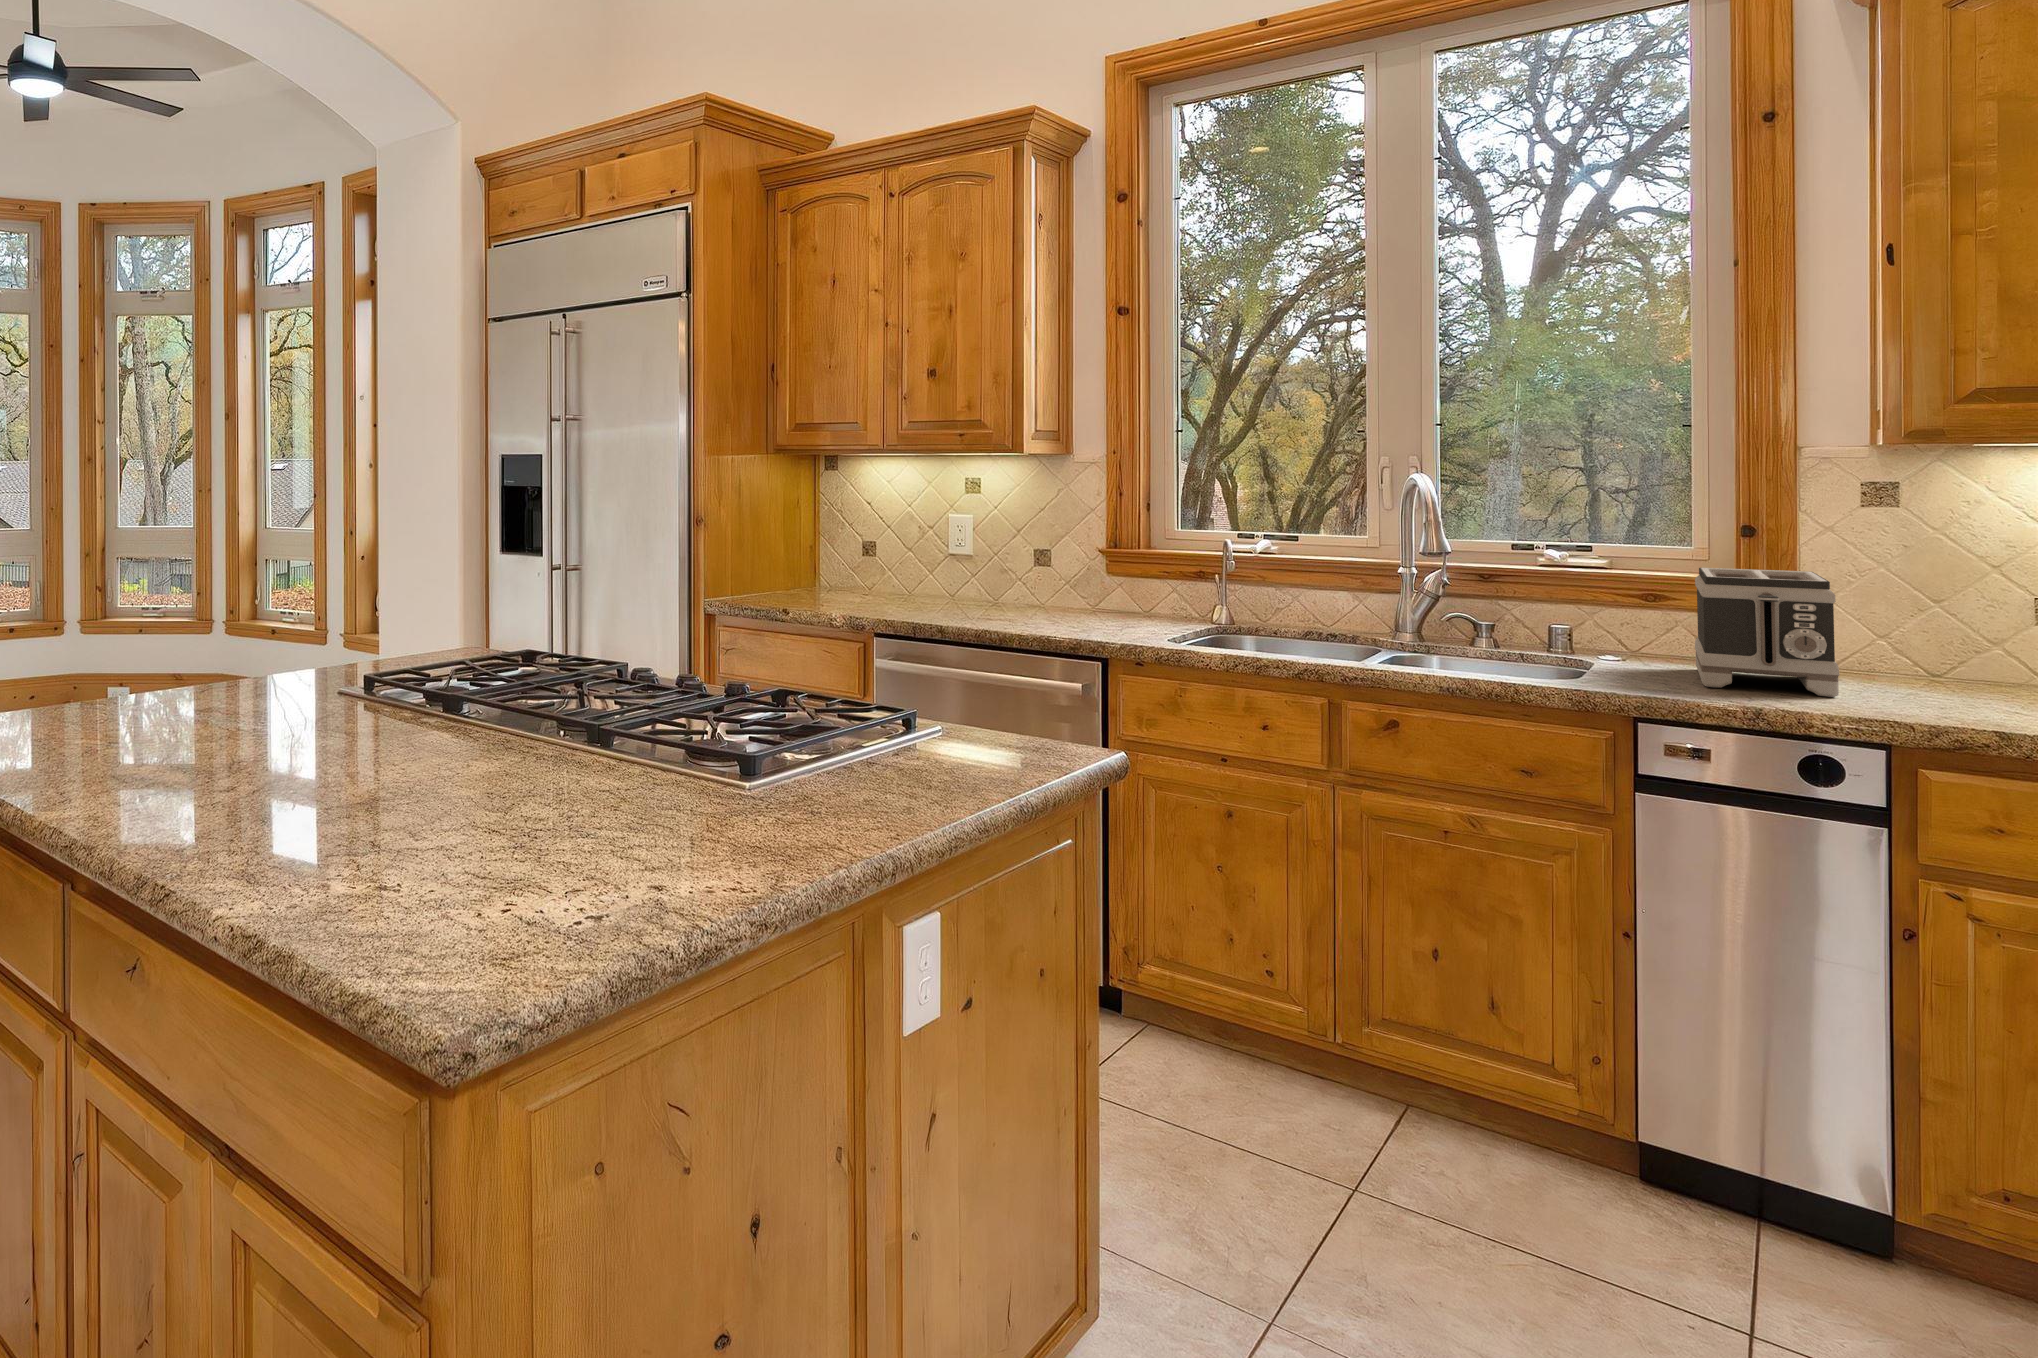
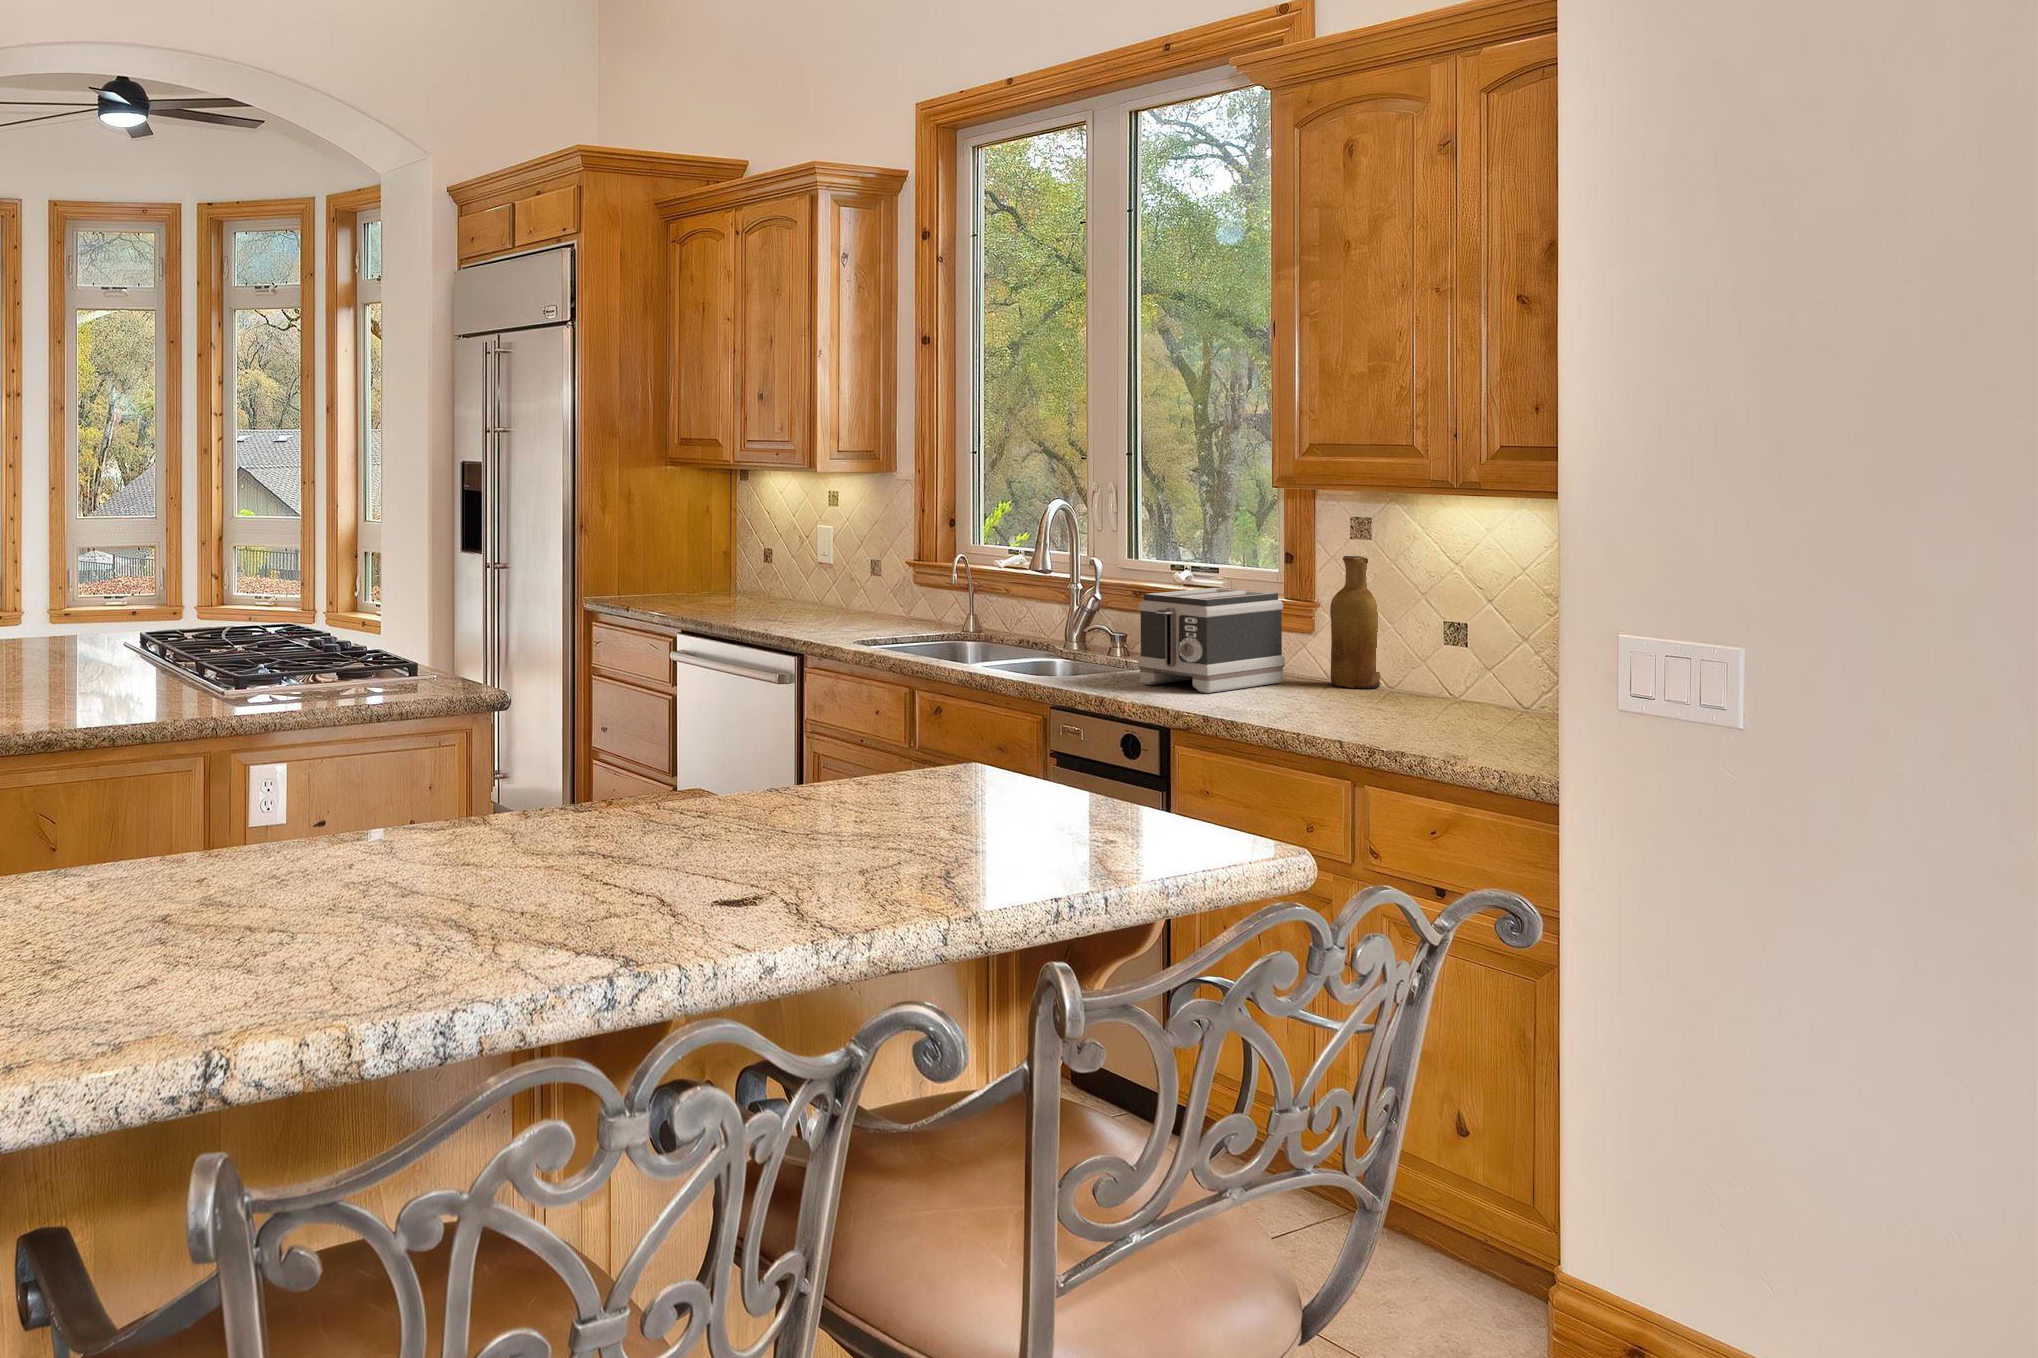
vase: none [1857,526,1936,681] -> present [1330,556,1380,689]

